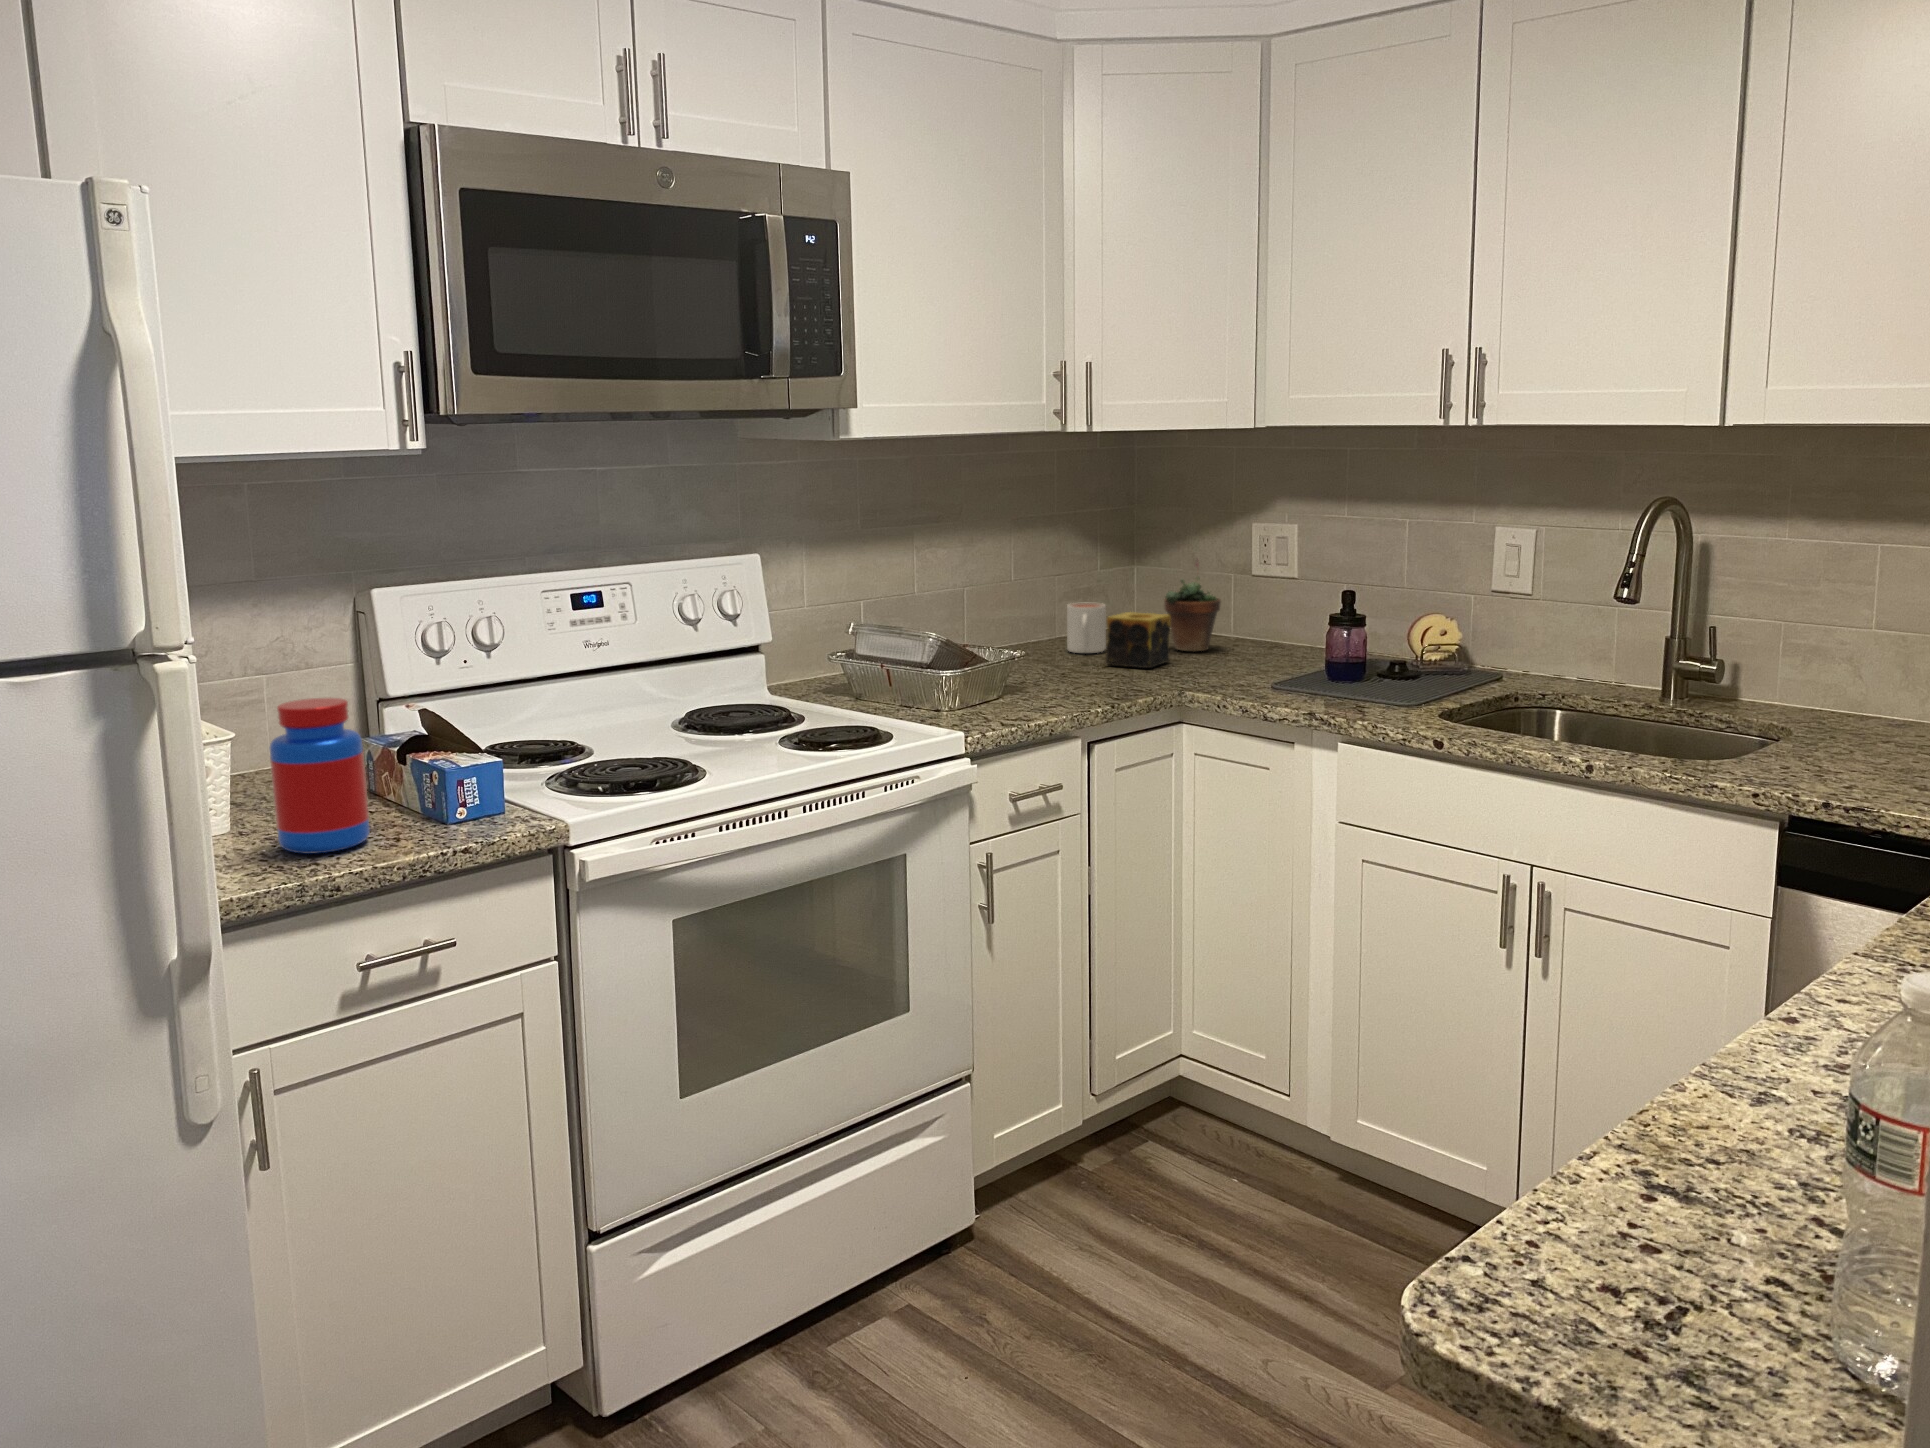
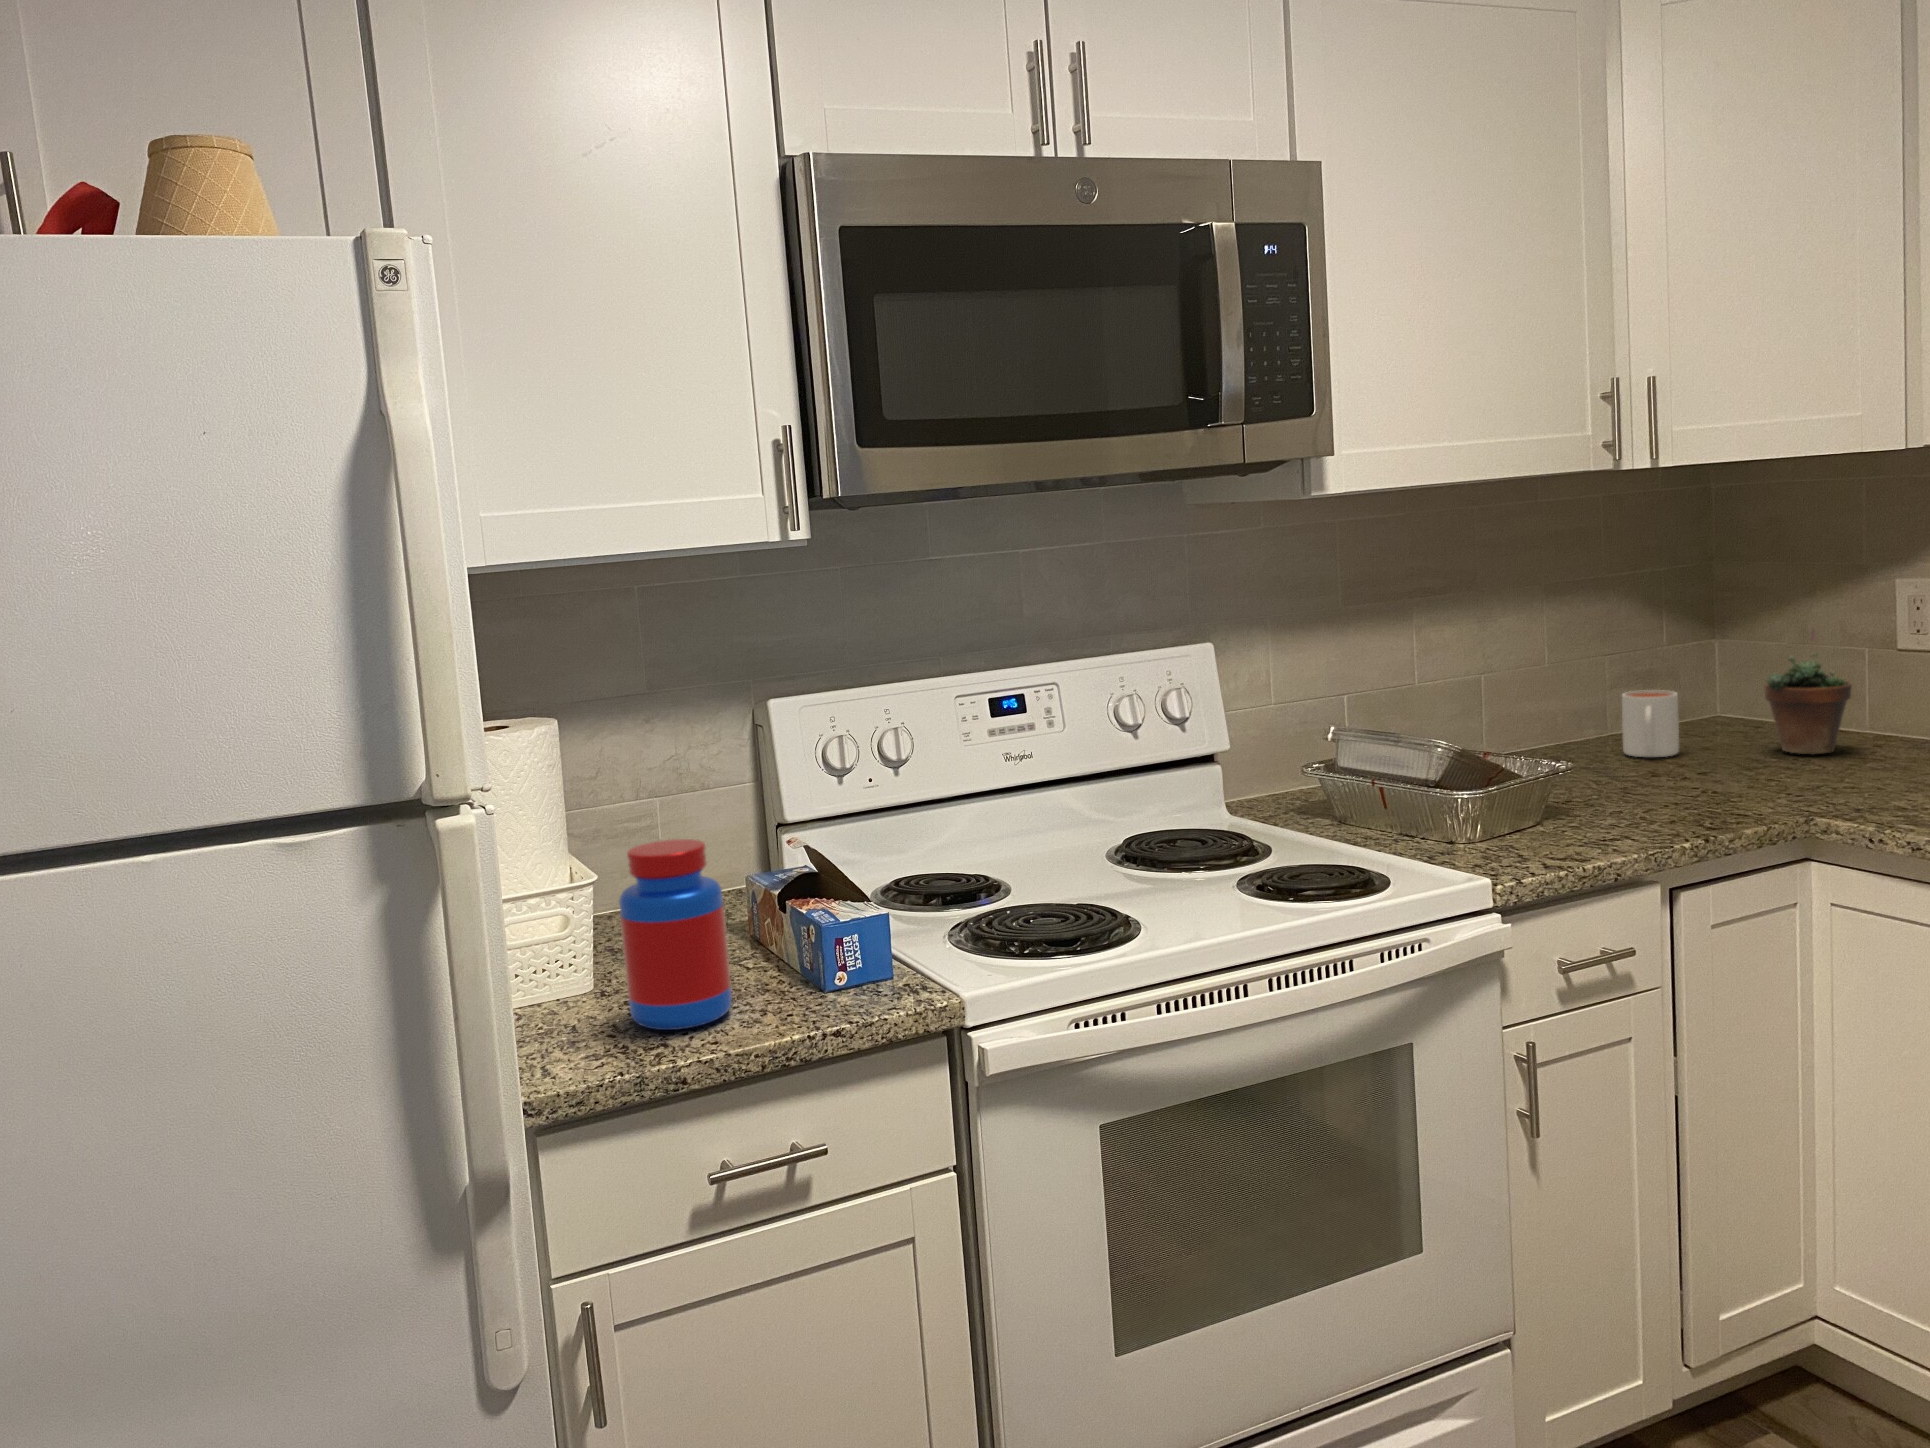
candle: present [1106,612,1170,668] -> none [1683,703,1779,780]

